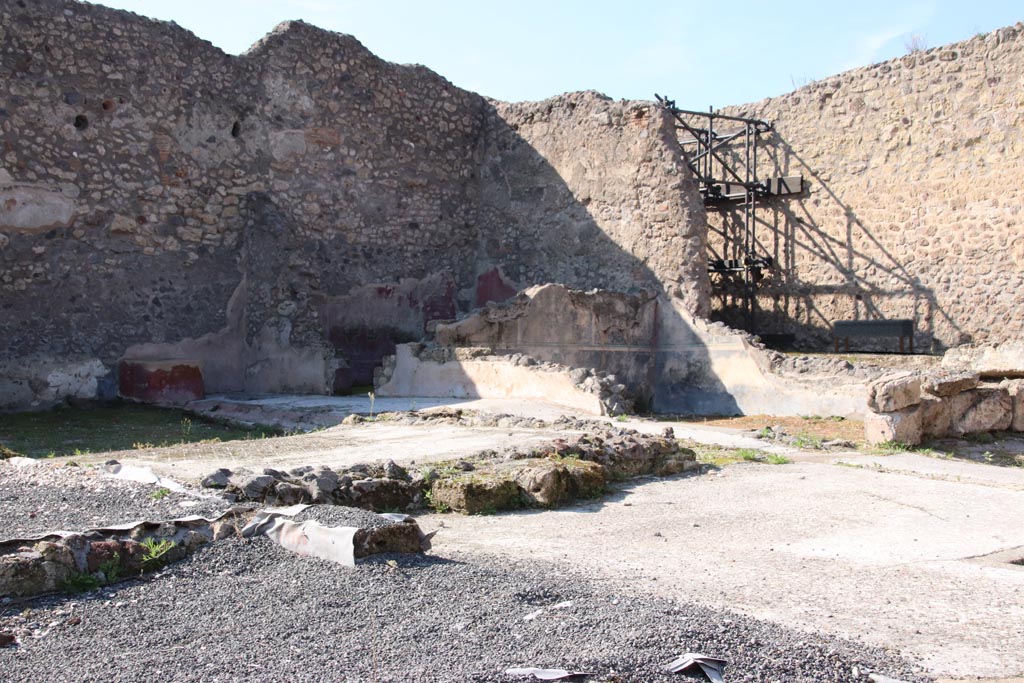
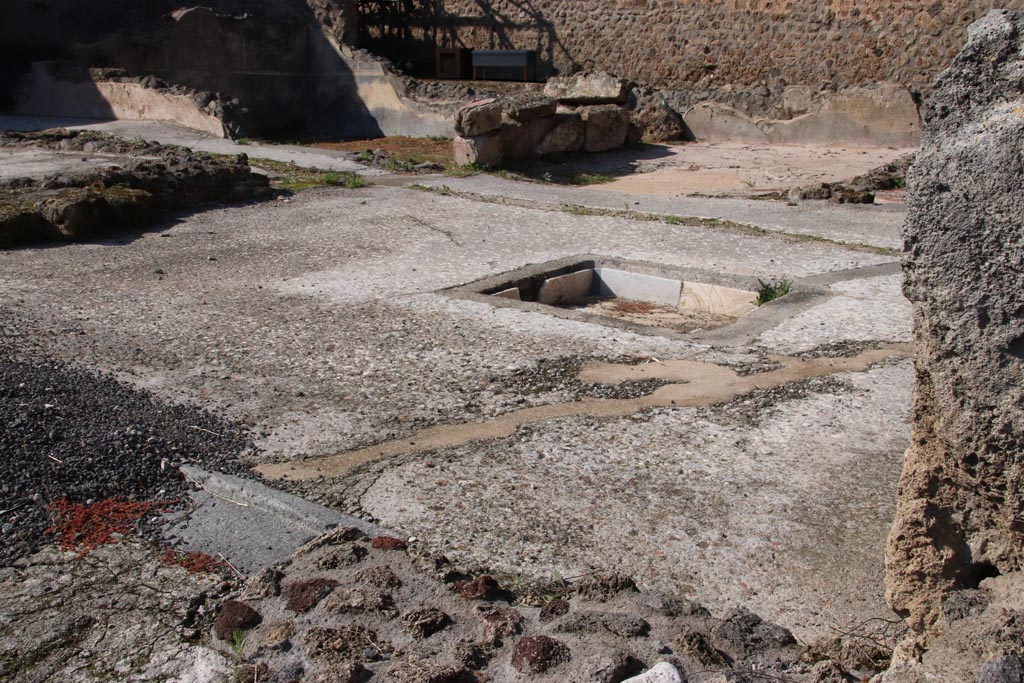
wooden crate: none [790,318,836,351] -> present [436,47,475,78]

